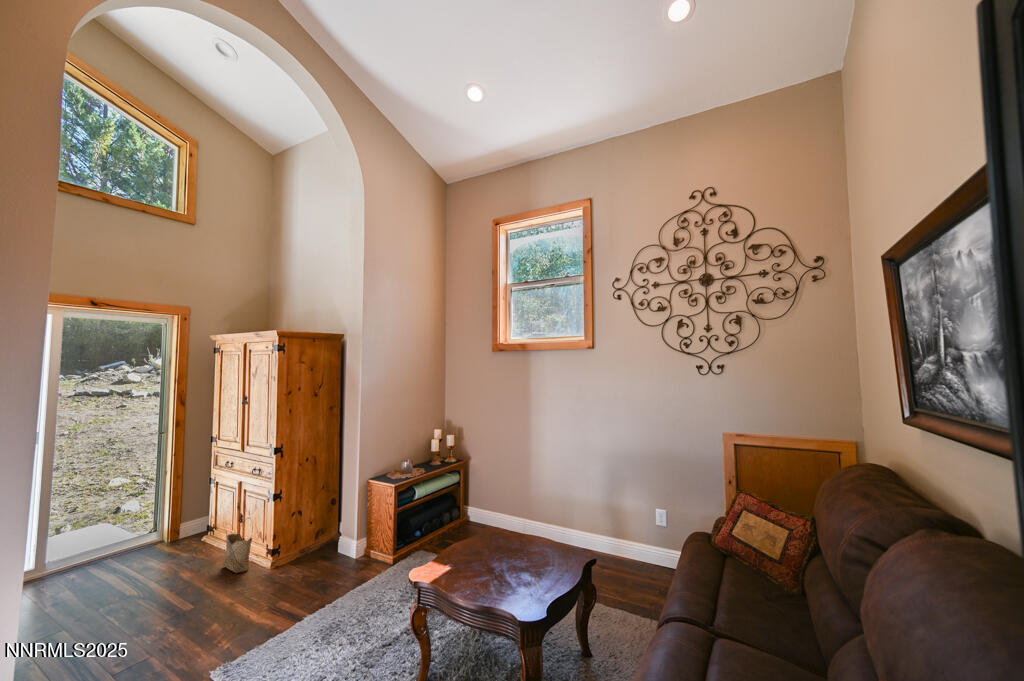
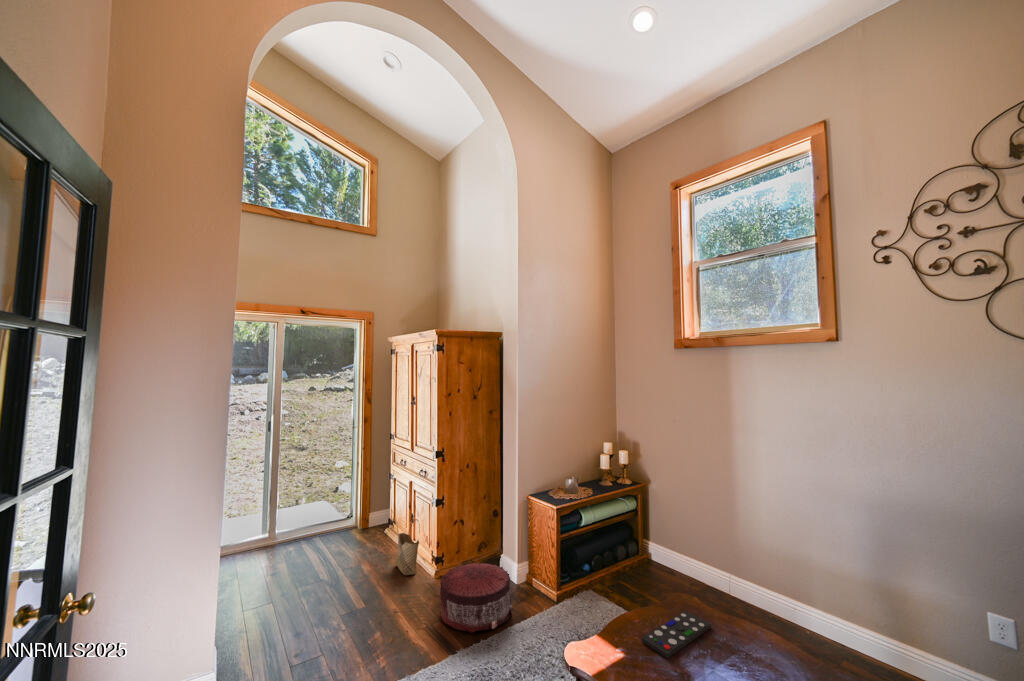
remote control: none [460,539,506,568] -> present [642,611,711,658]
pouf: none [282,543,353,602] -> present [440,563,512,633]

